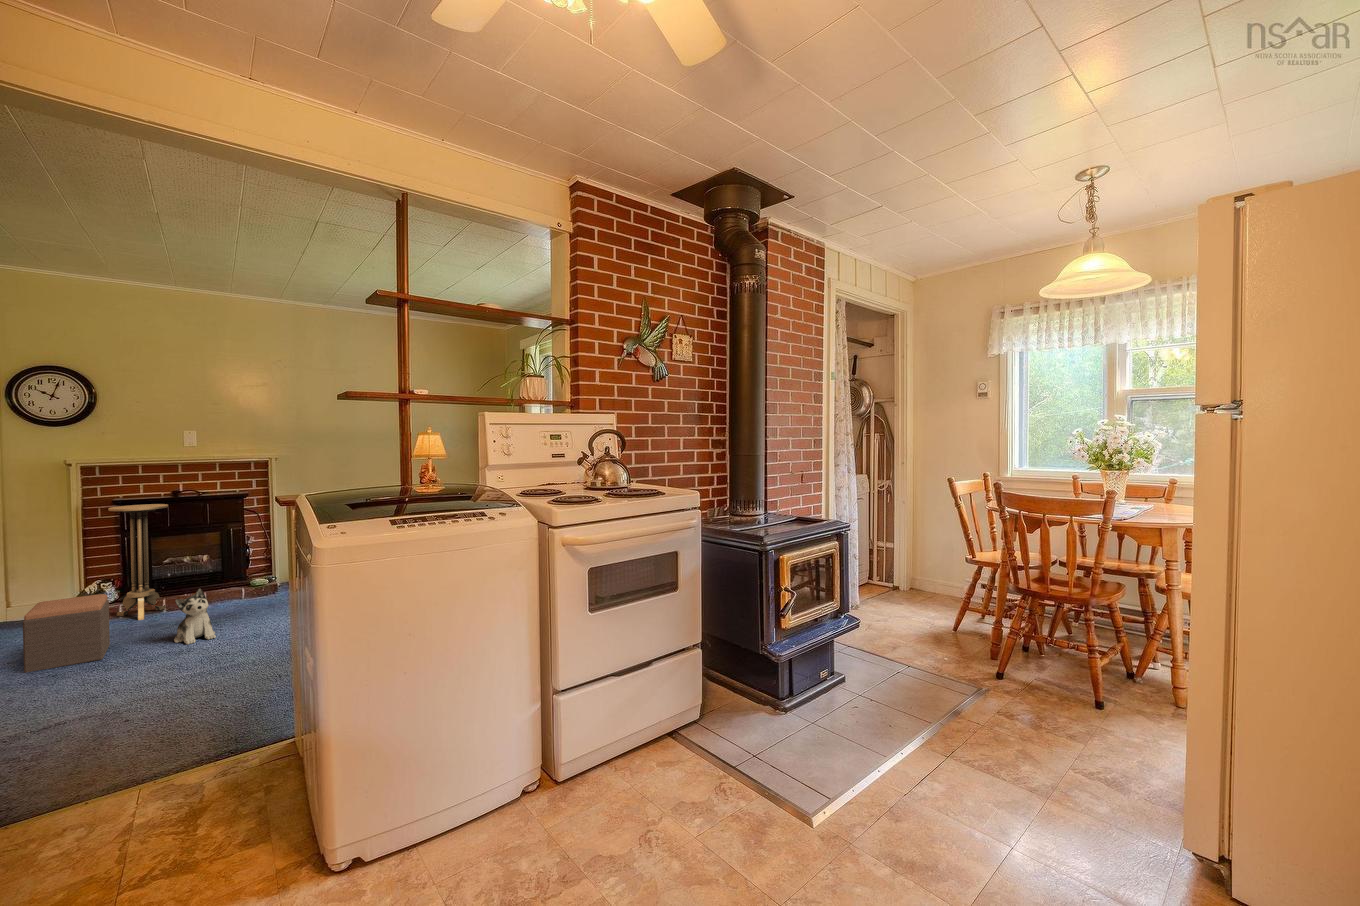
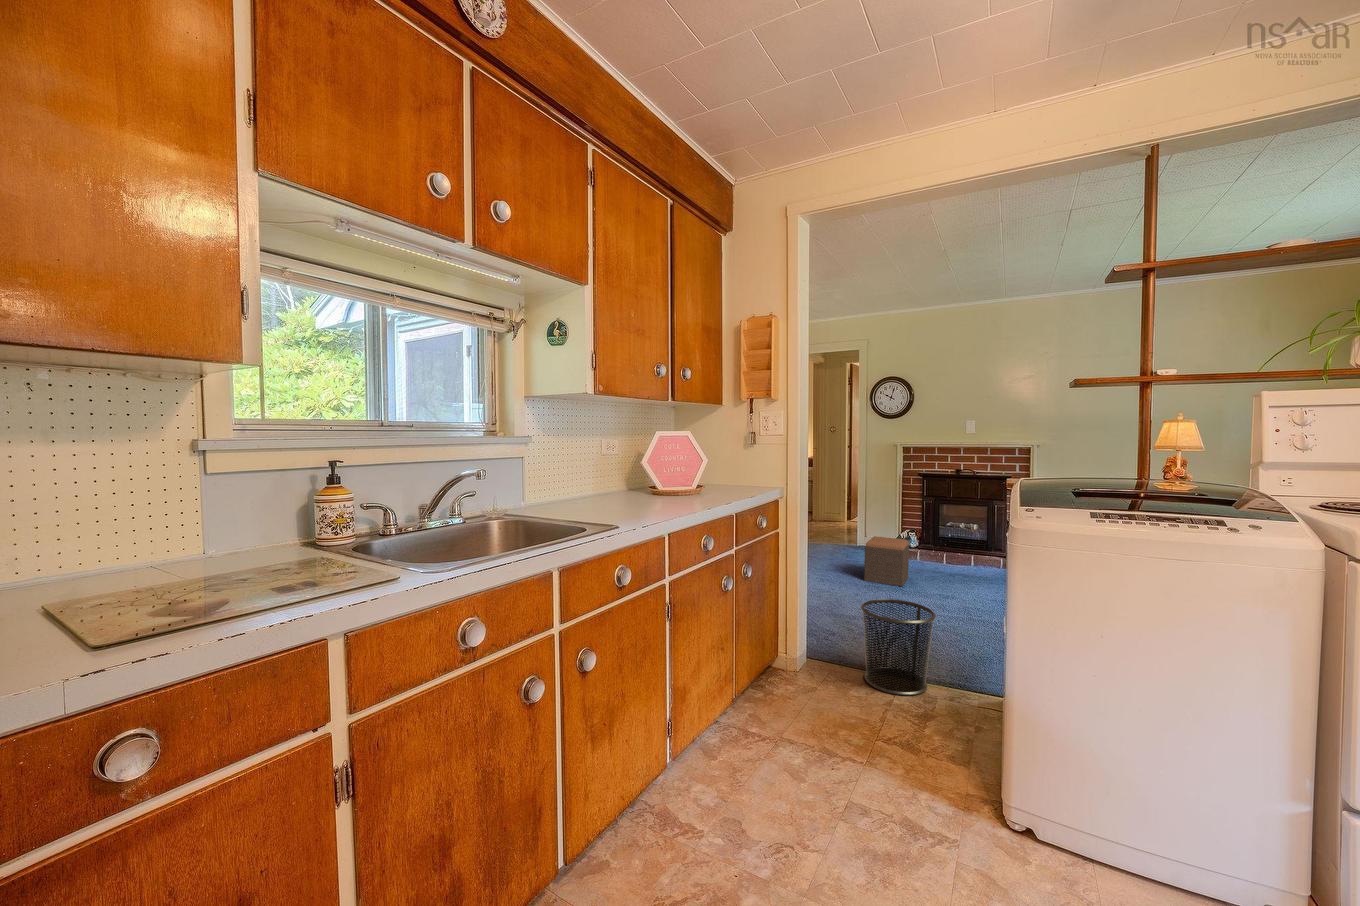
side table: present [108,504,168,620] -> none [915,477,952,567]
plush toy: present [174,589,216,644] -> none [946,551,974,596]
waste bin: none [51,675,190,824] -> present [861,599,936,696]

